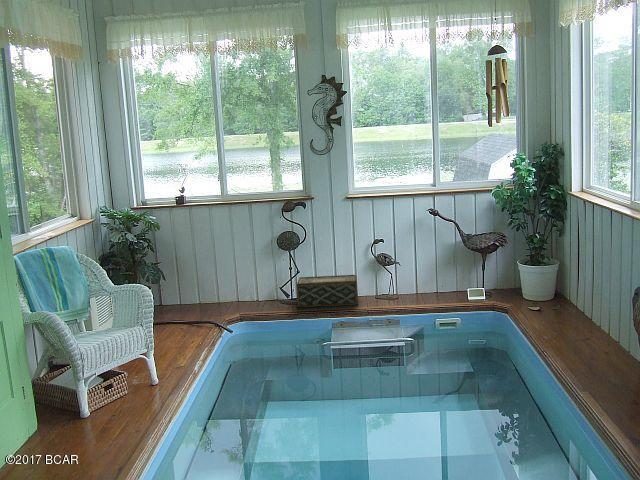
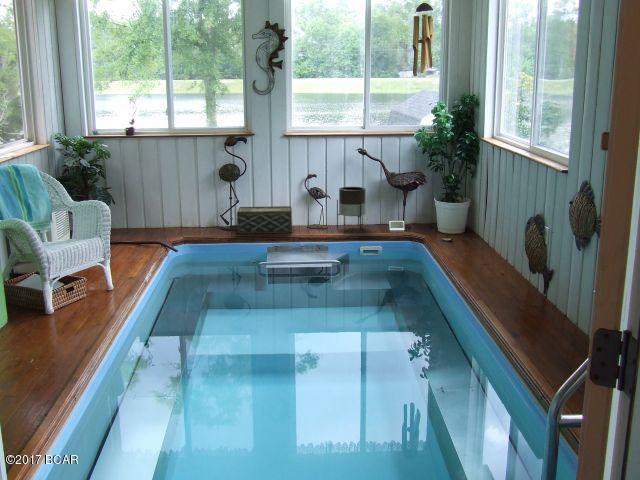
planter: none [407,251,439,300] -> present [337,187,365,230]

